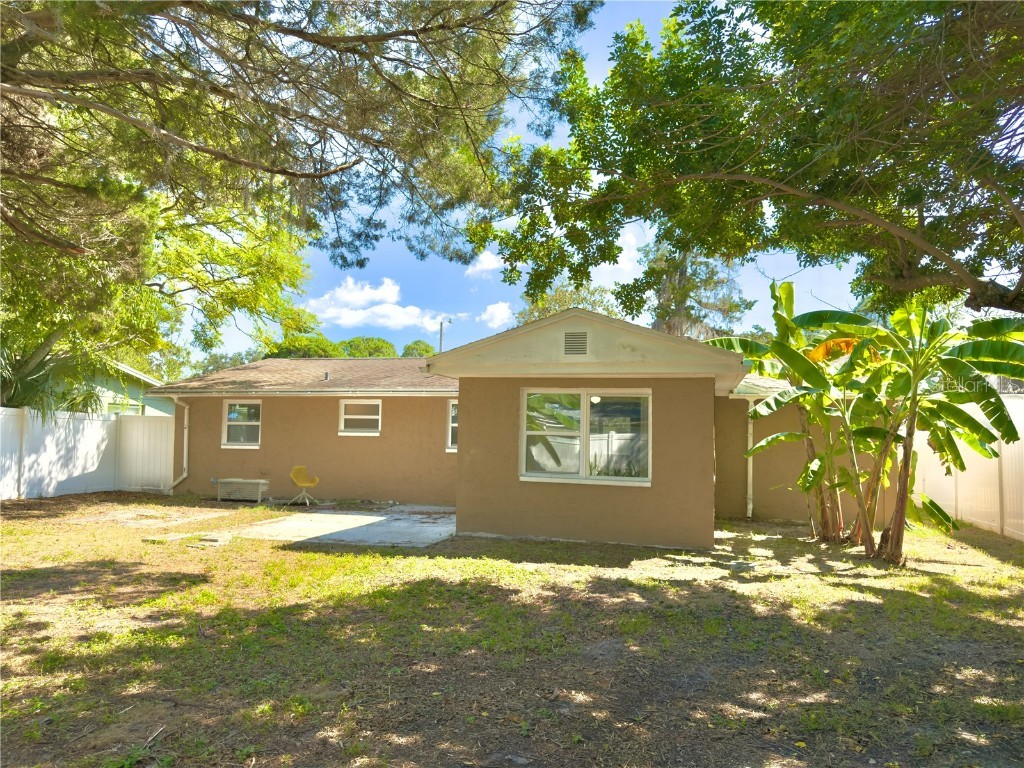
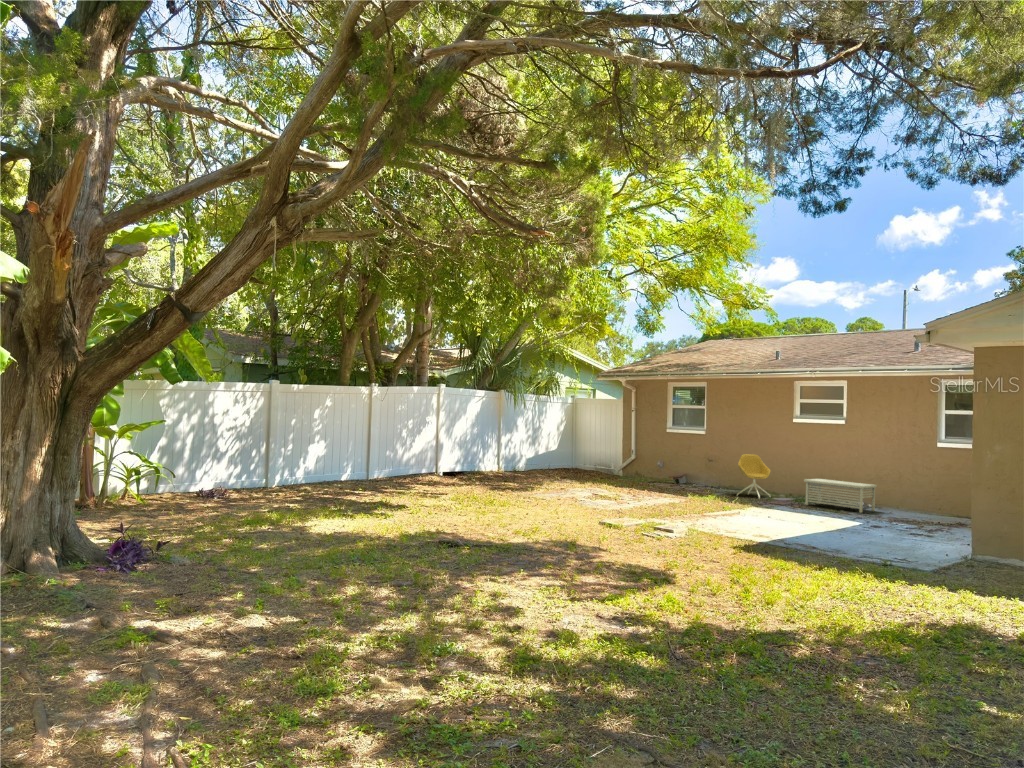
storage bench: present [217,479,272,502] -> present [804,479,877,513]

